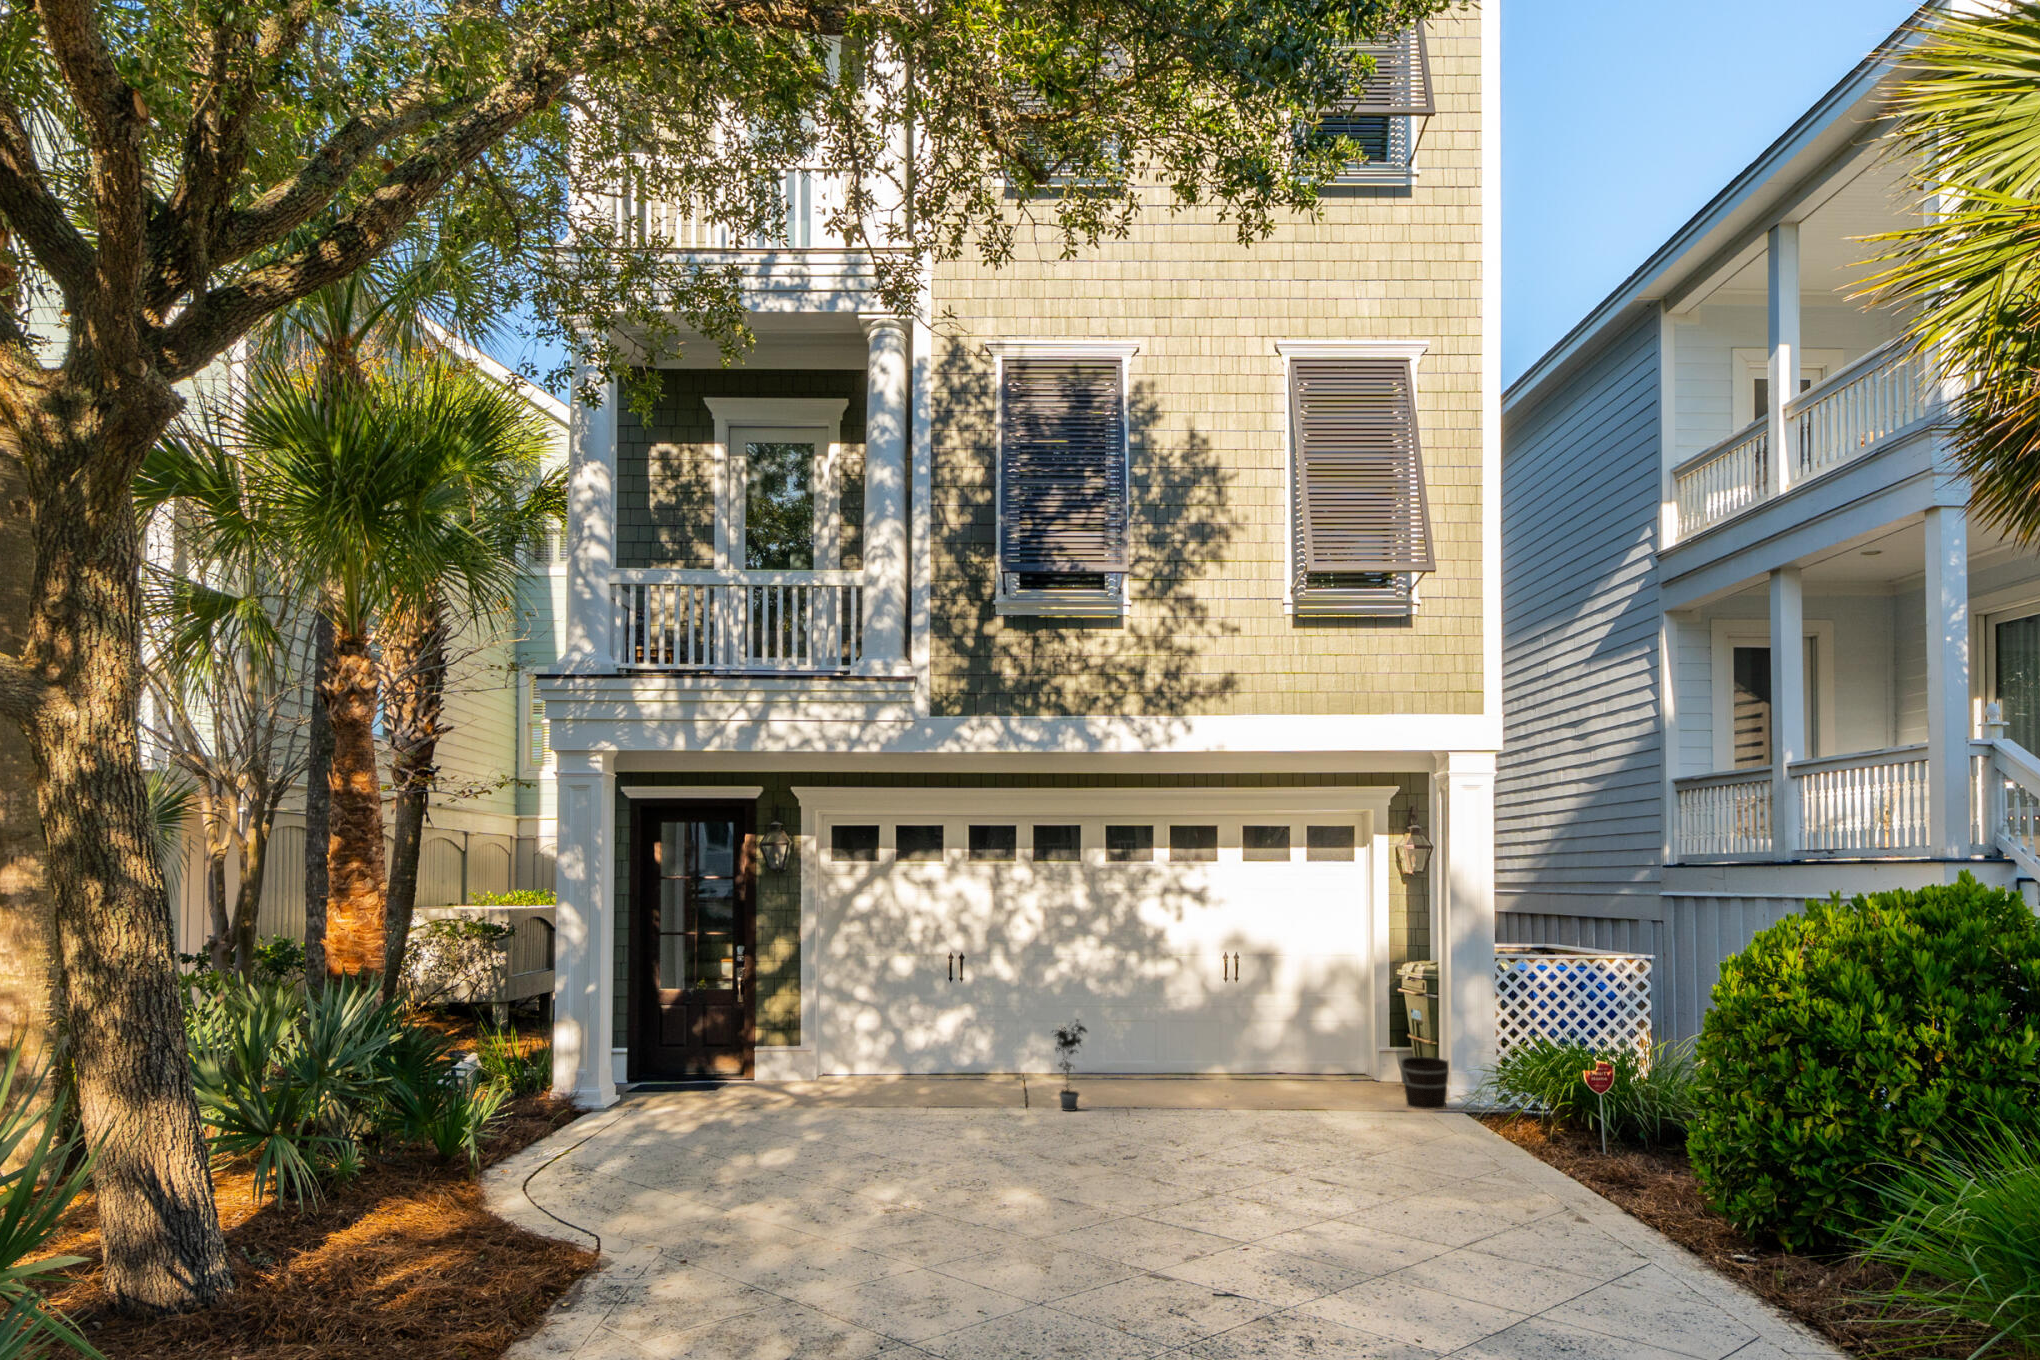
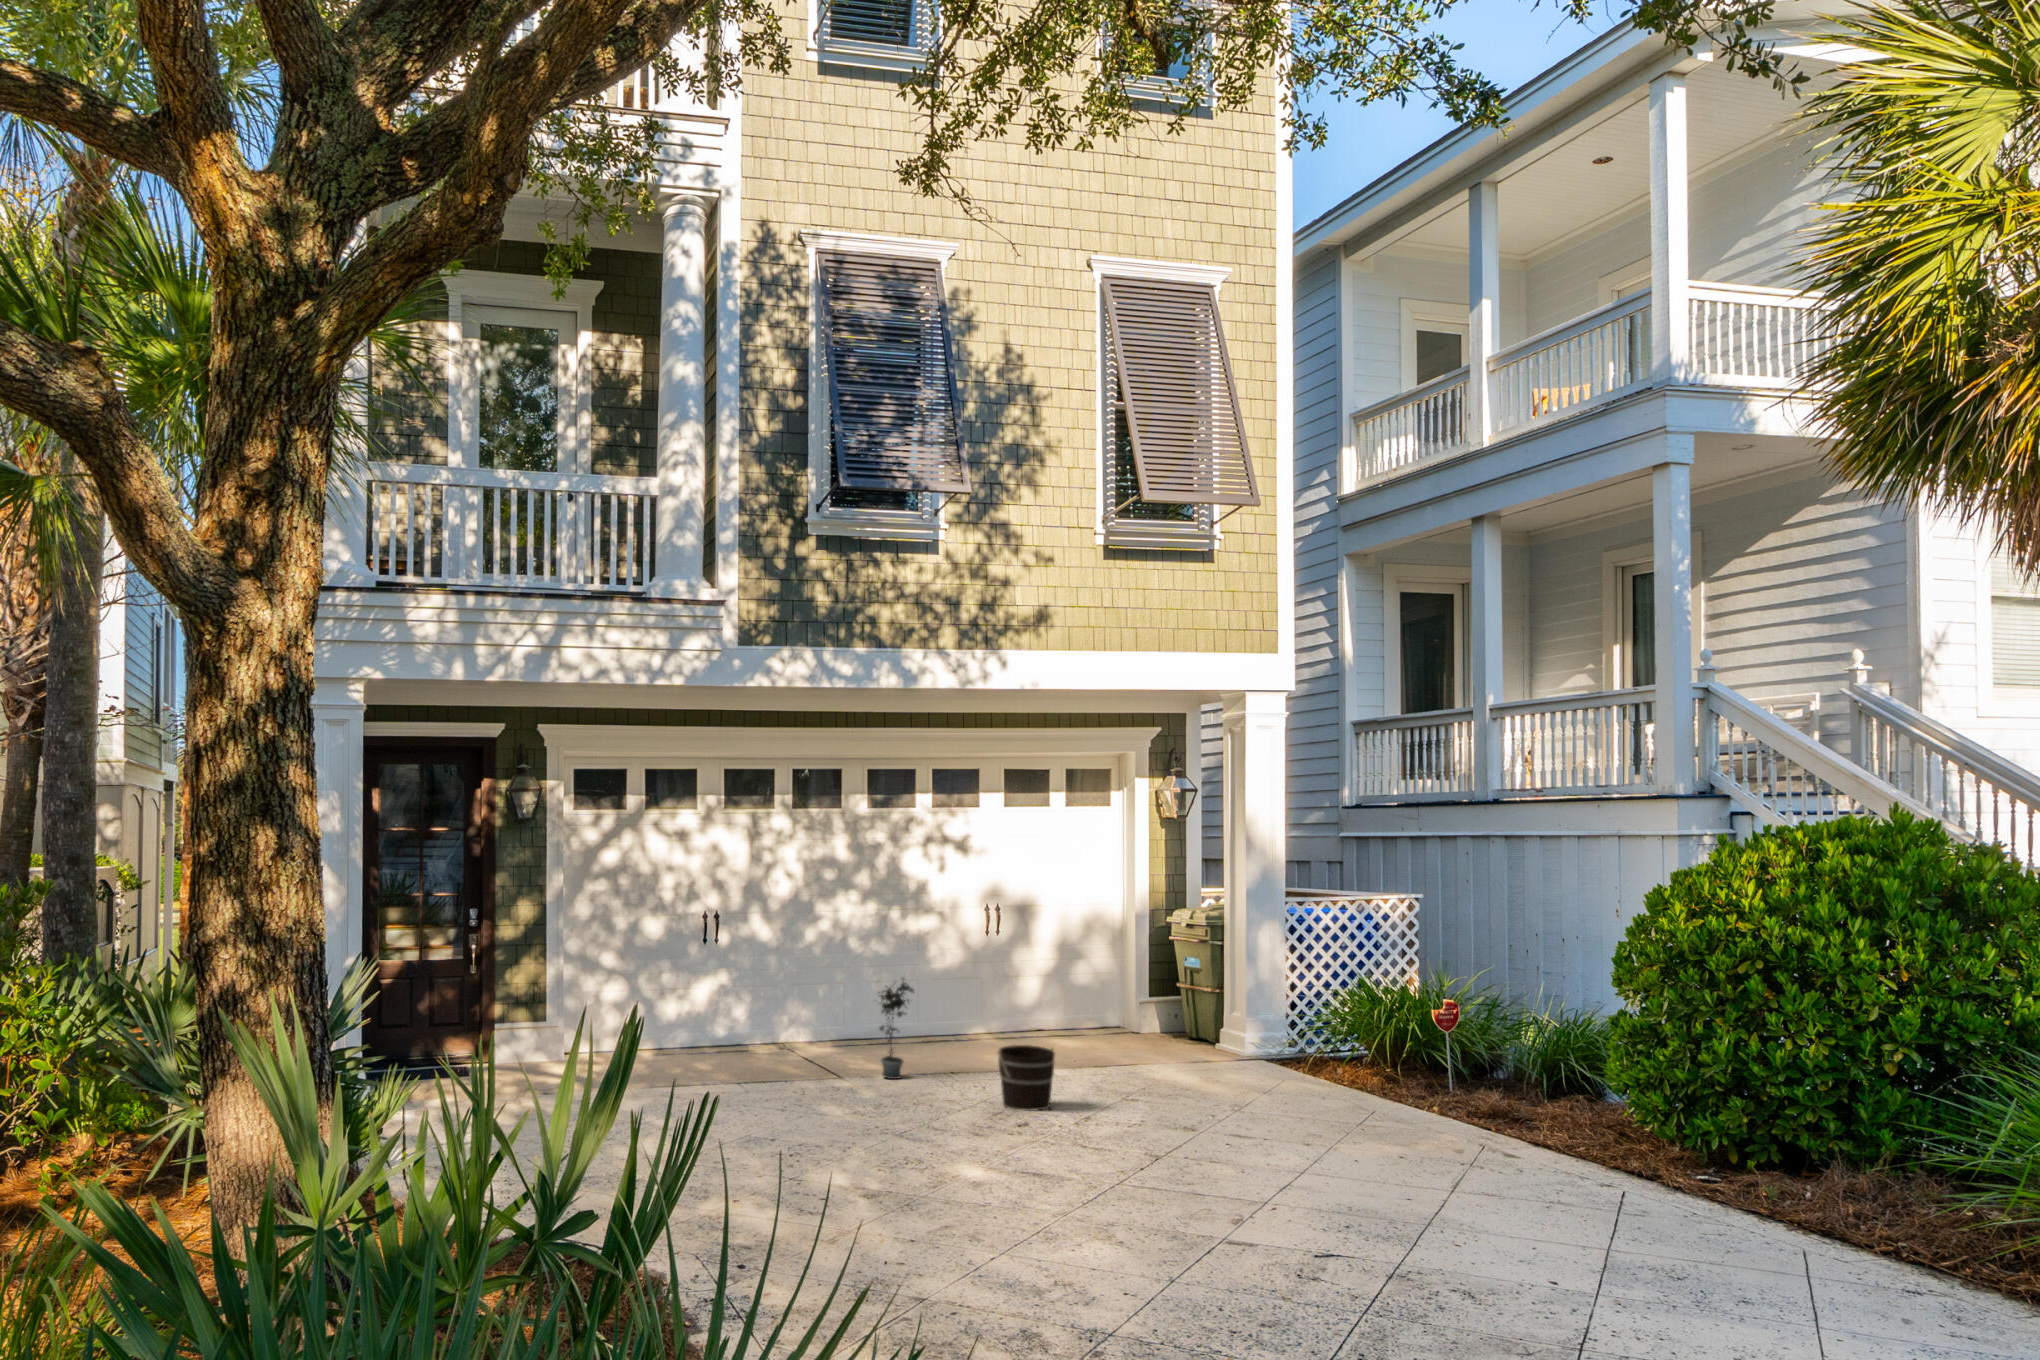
bucket: present [1401,1056,1449,1109] -> present [998,1045,1055,1111]

